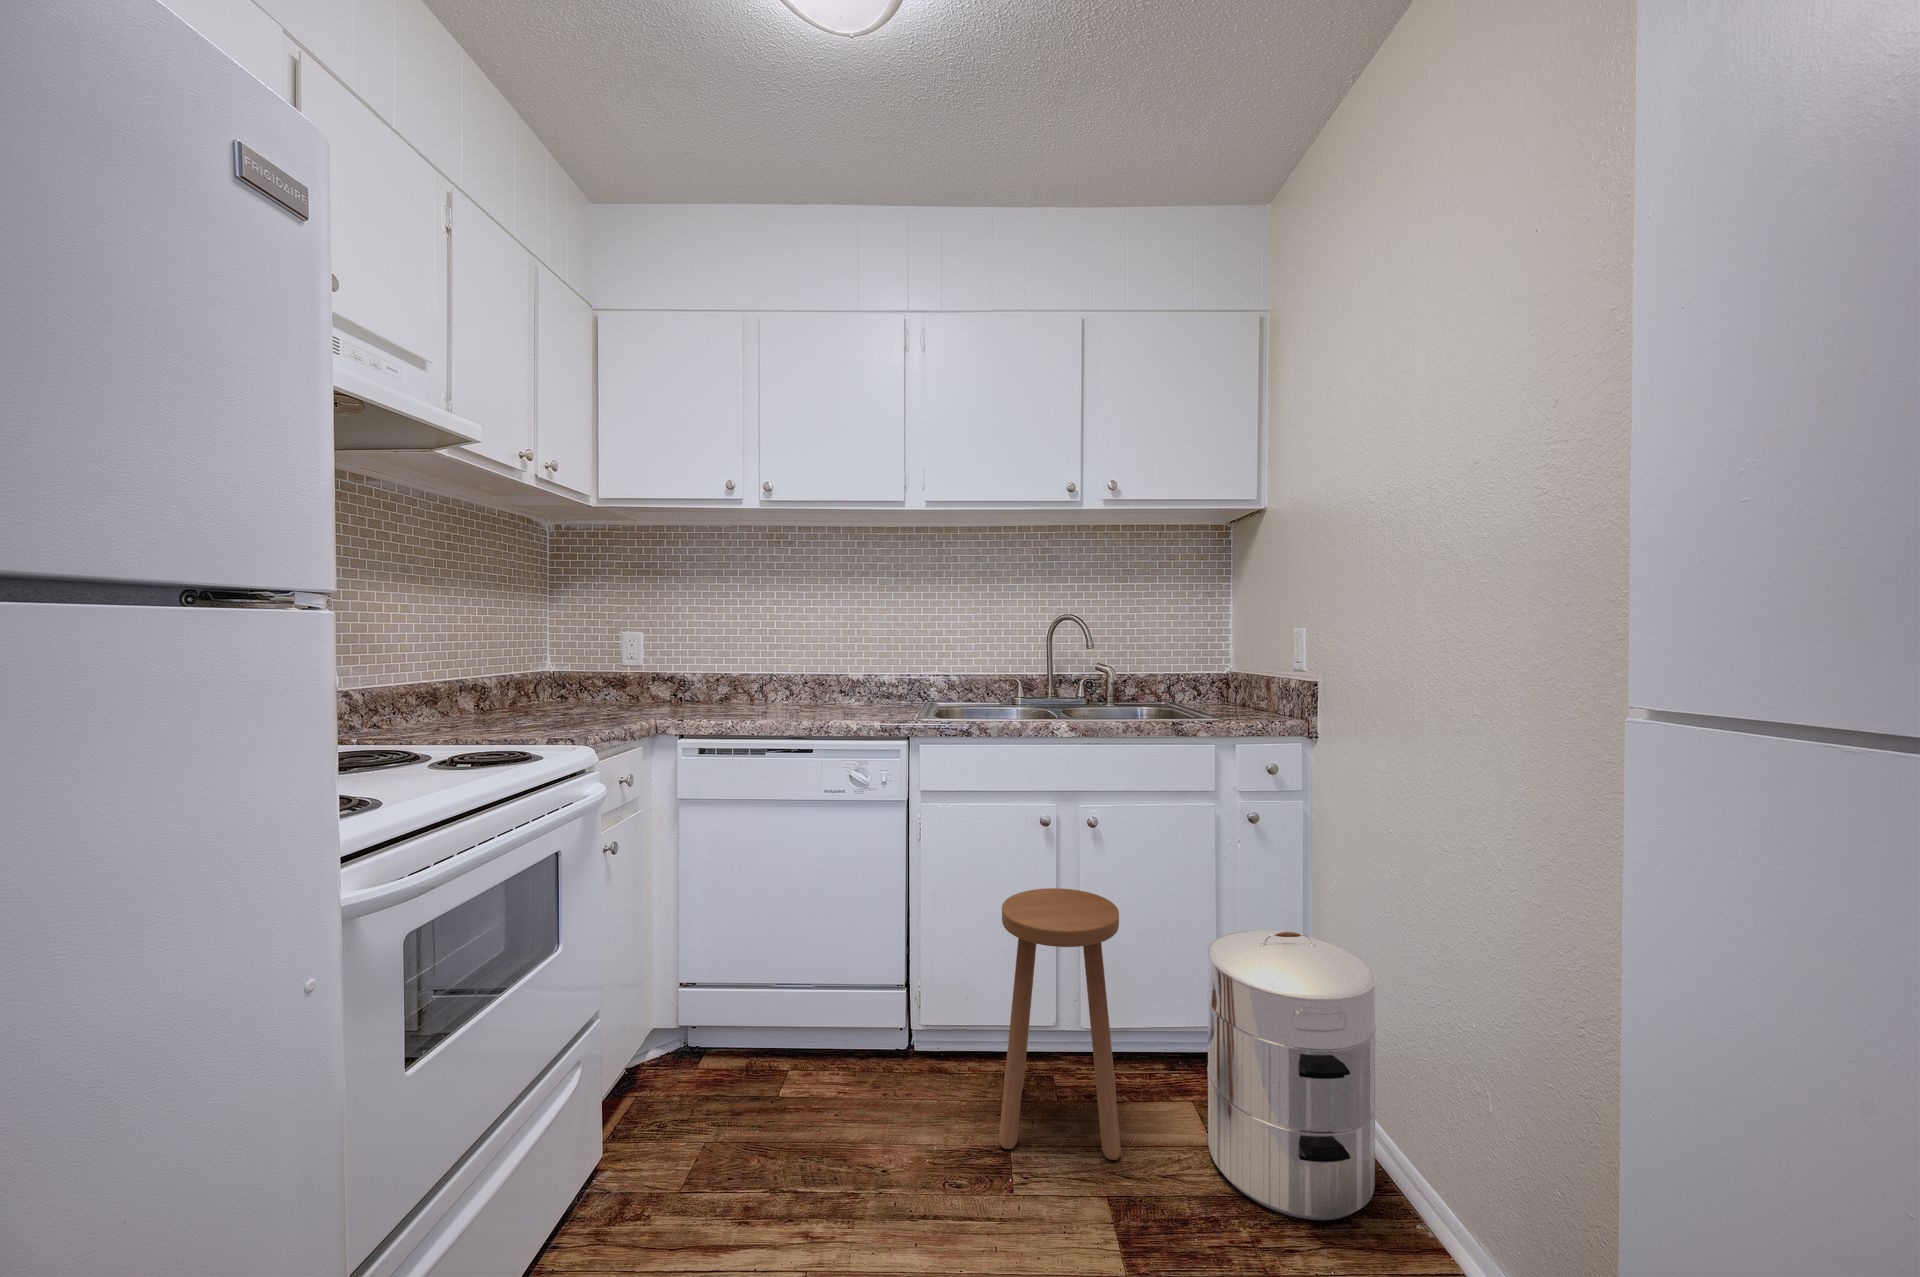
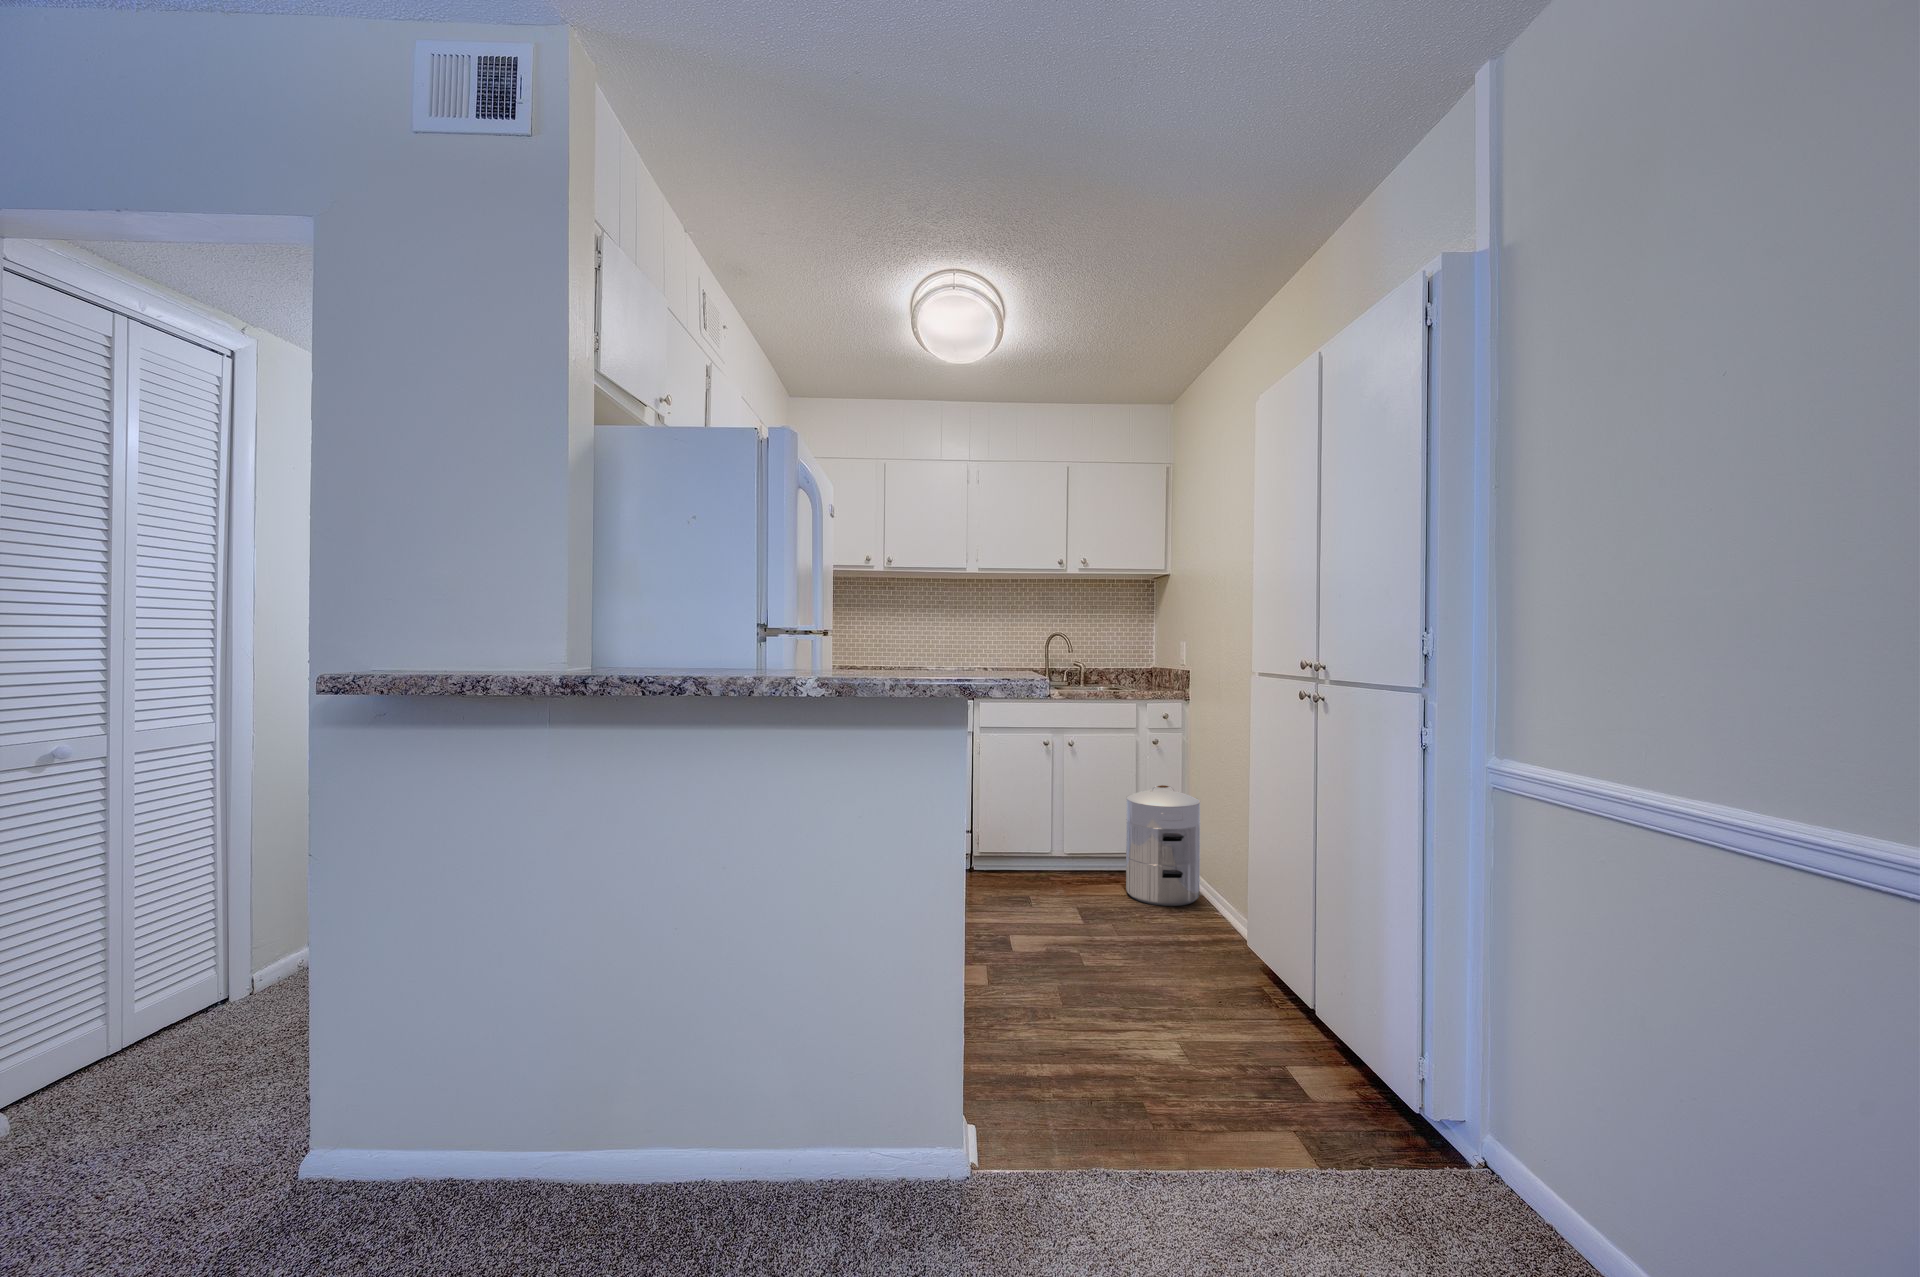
stool: present [999,888,1121,1160] -> none [1026,776,1085,895]

